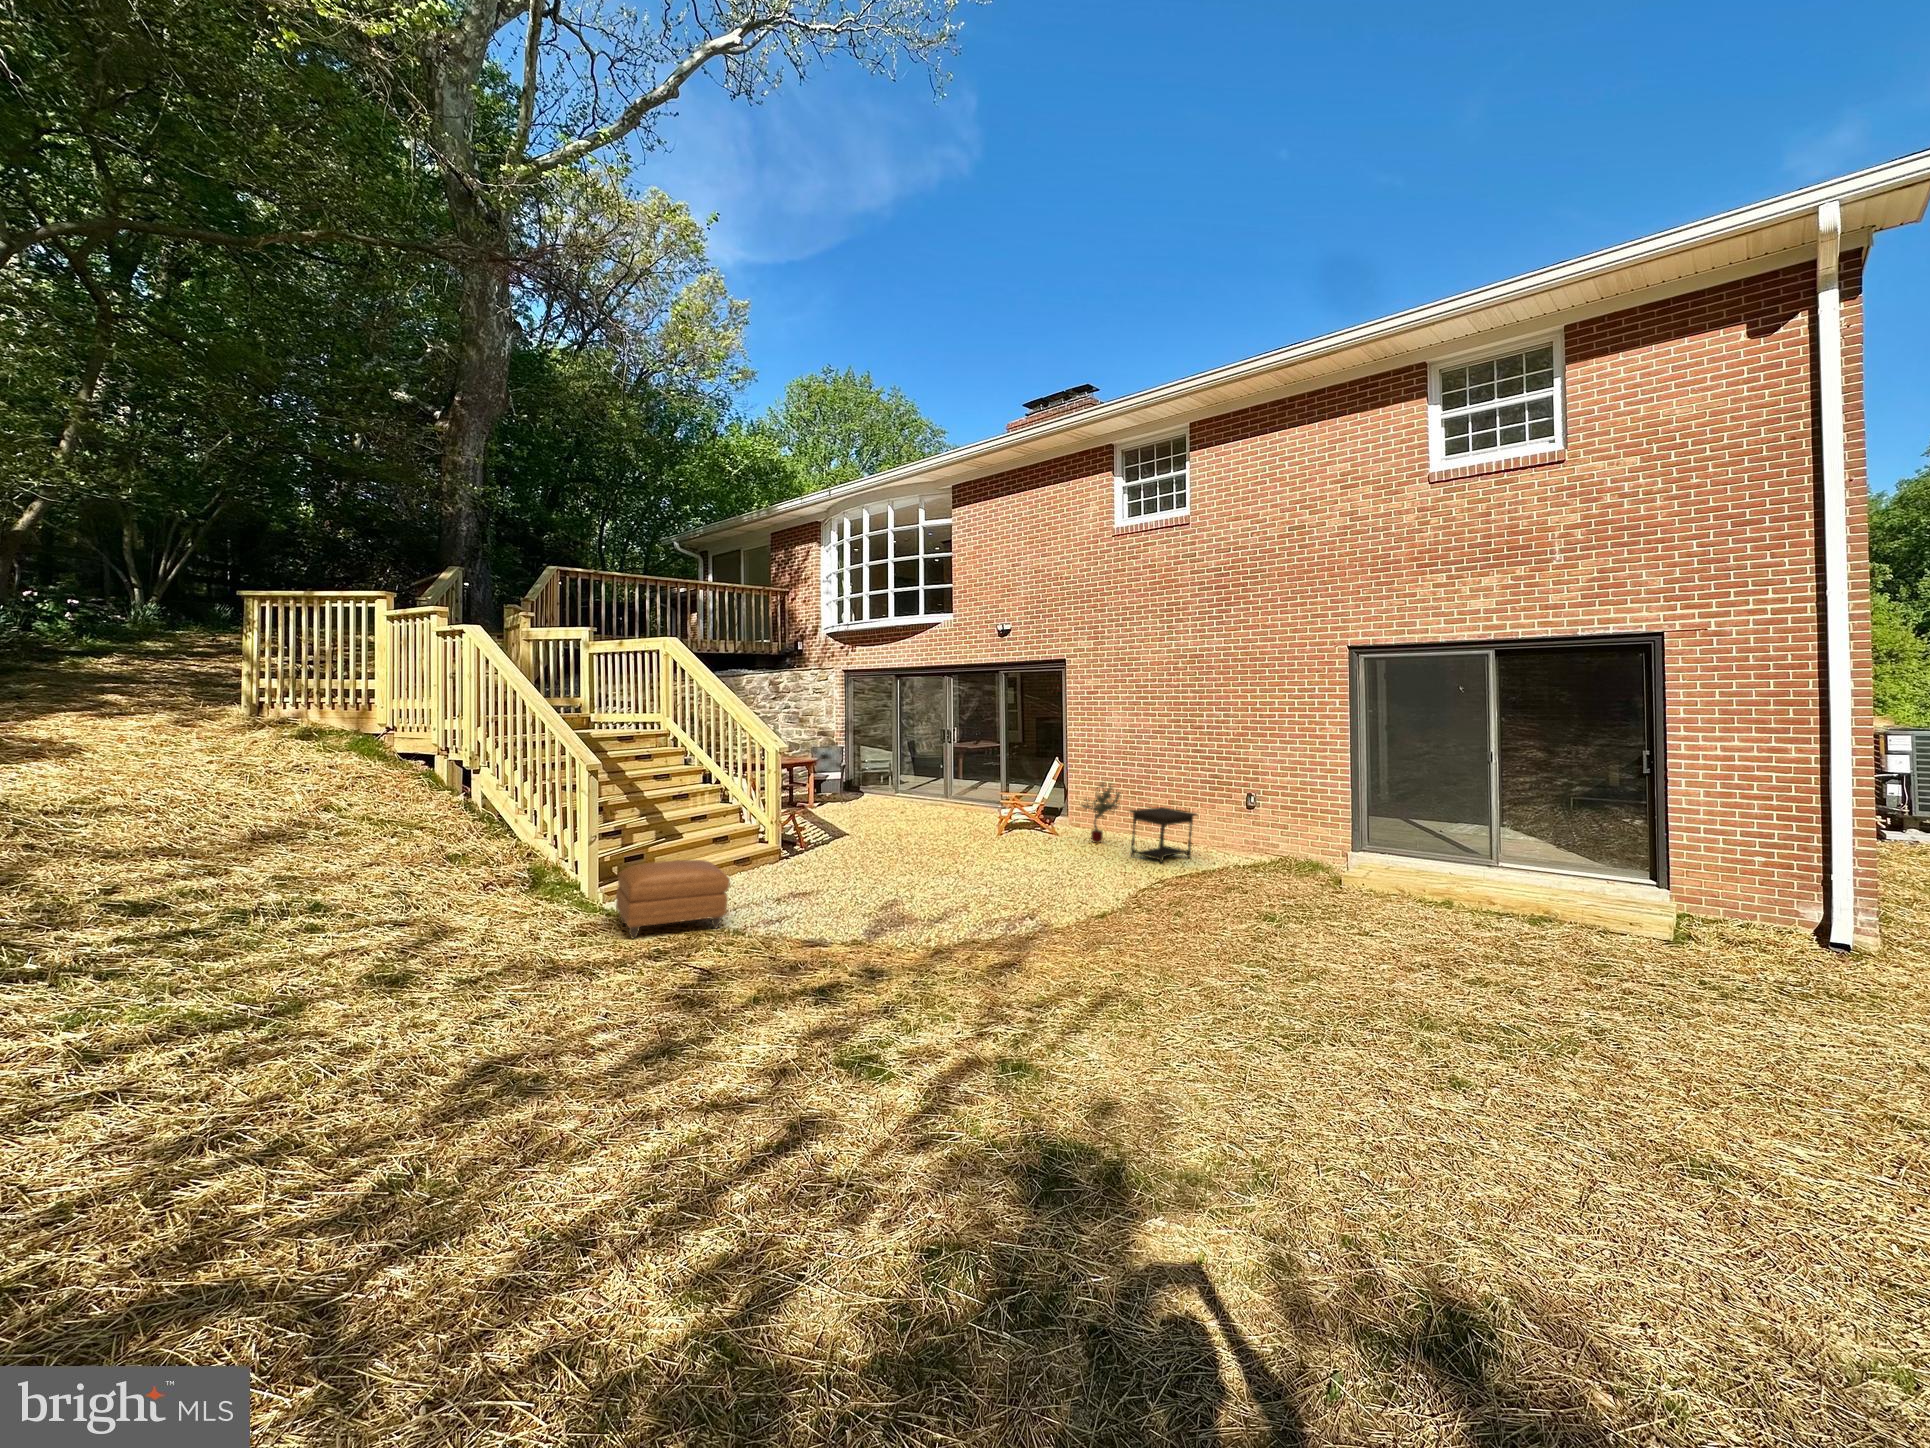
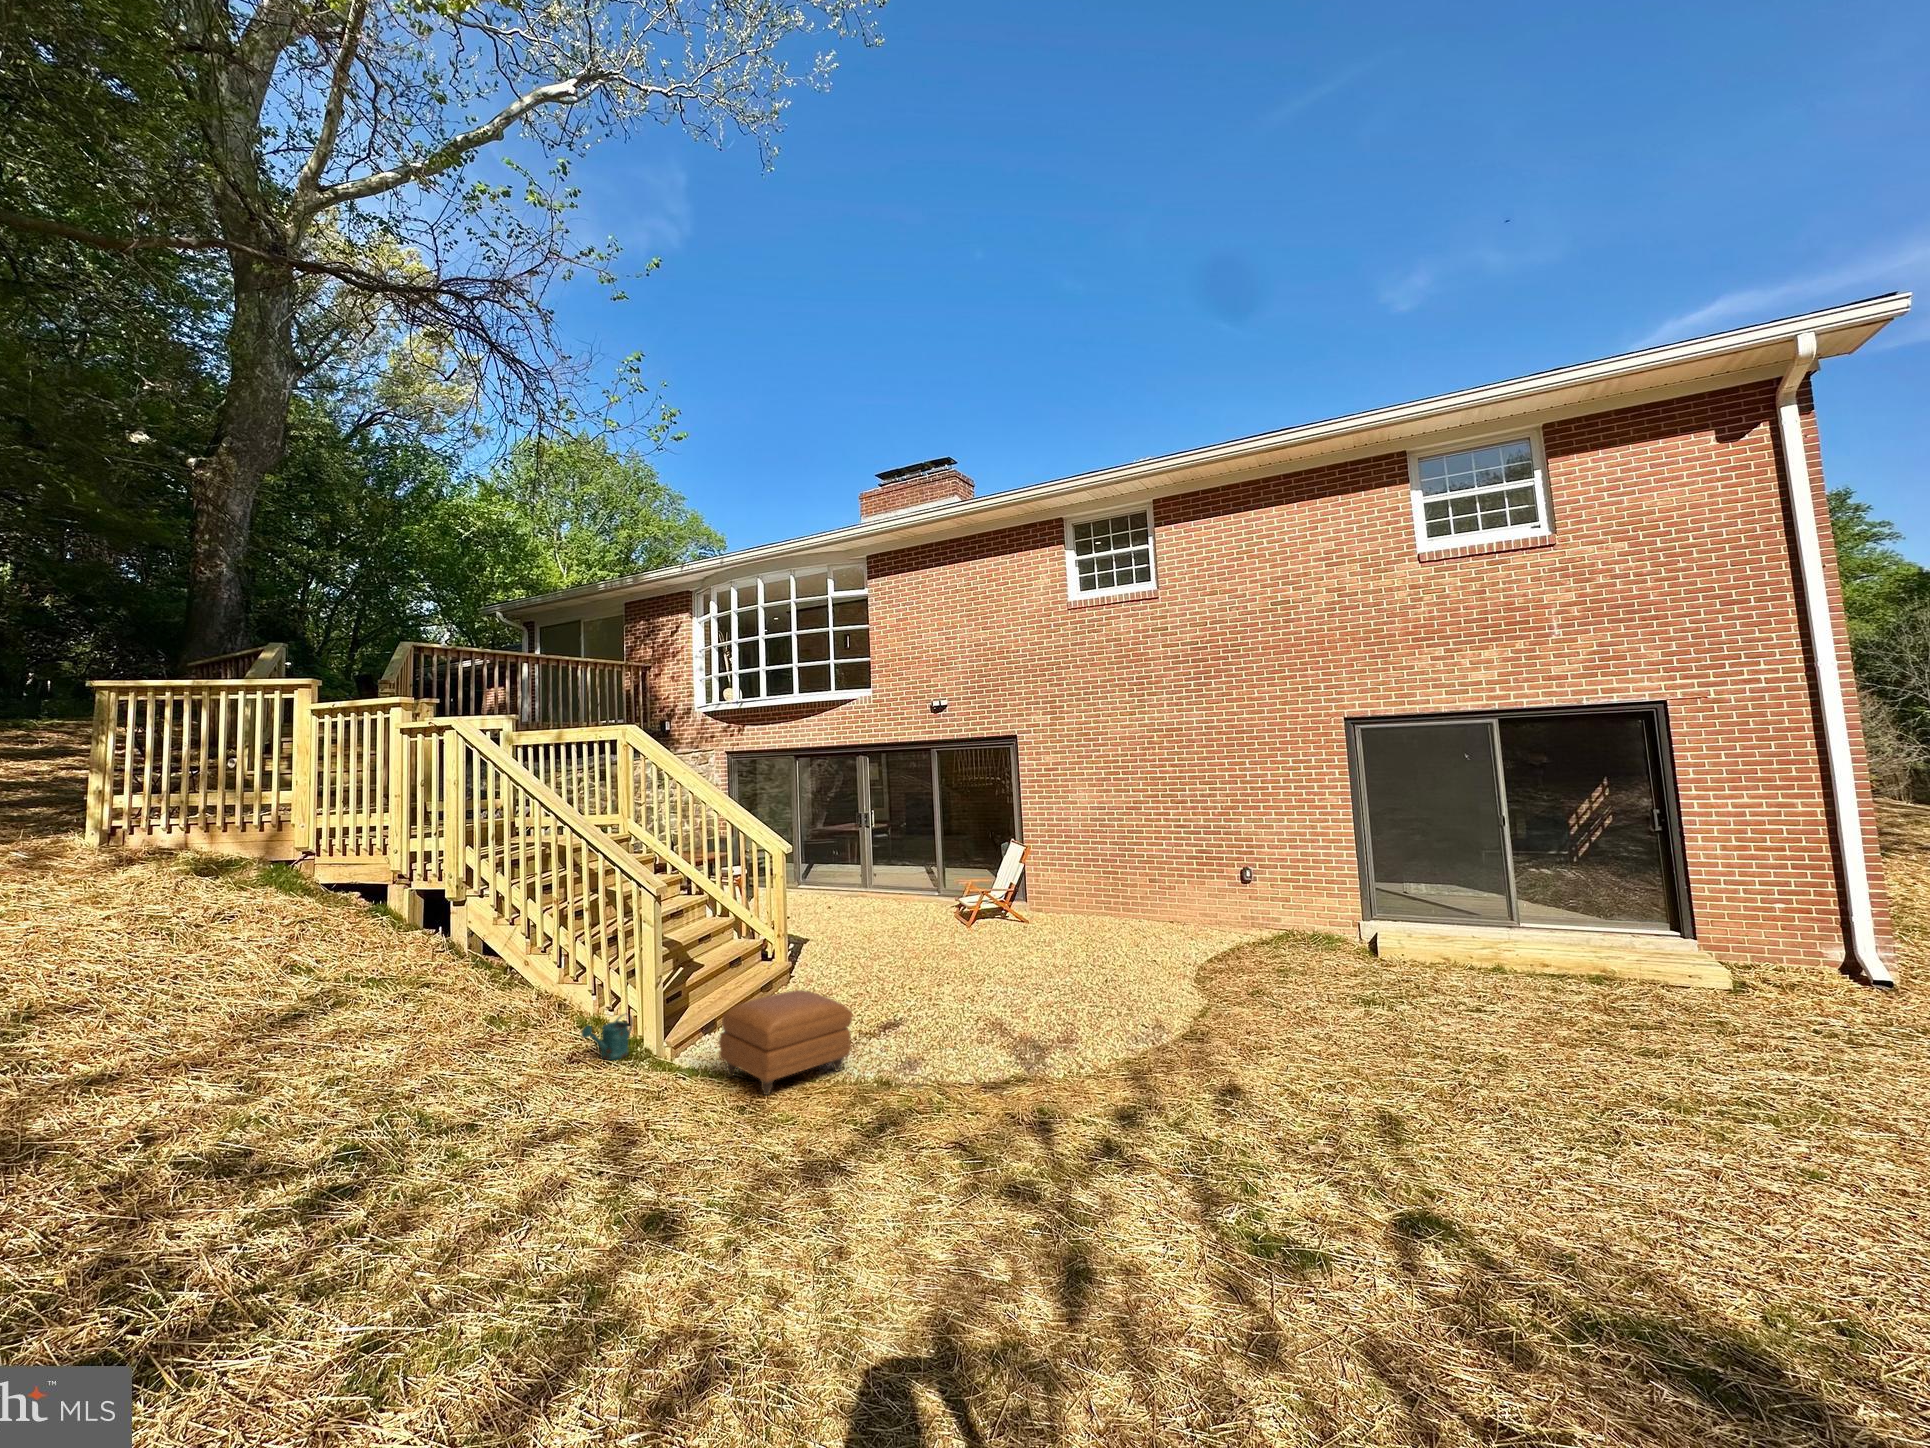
potted tree: present [1082,783,1120,843] -> none [1053,862,1103,928]
side table: present [1130,807,1197,863] -> none [1127,886,1191,947]
watering can: none [510,867,567,903] -> present [581,1014,633,1060]

